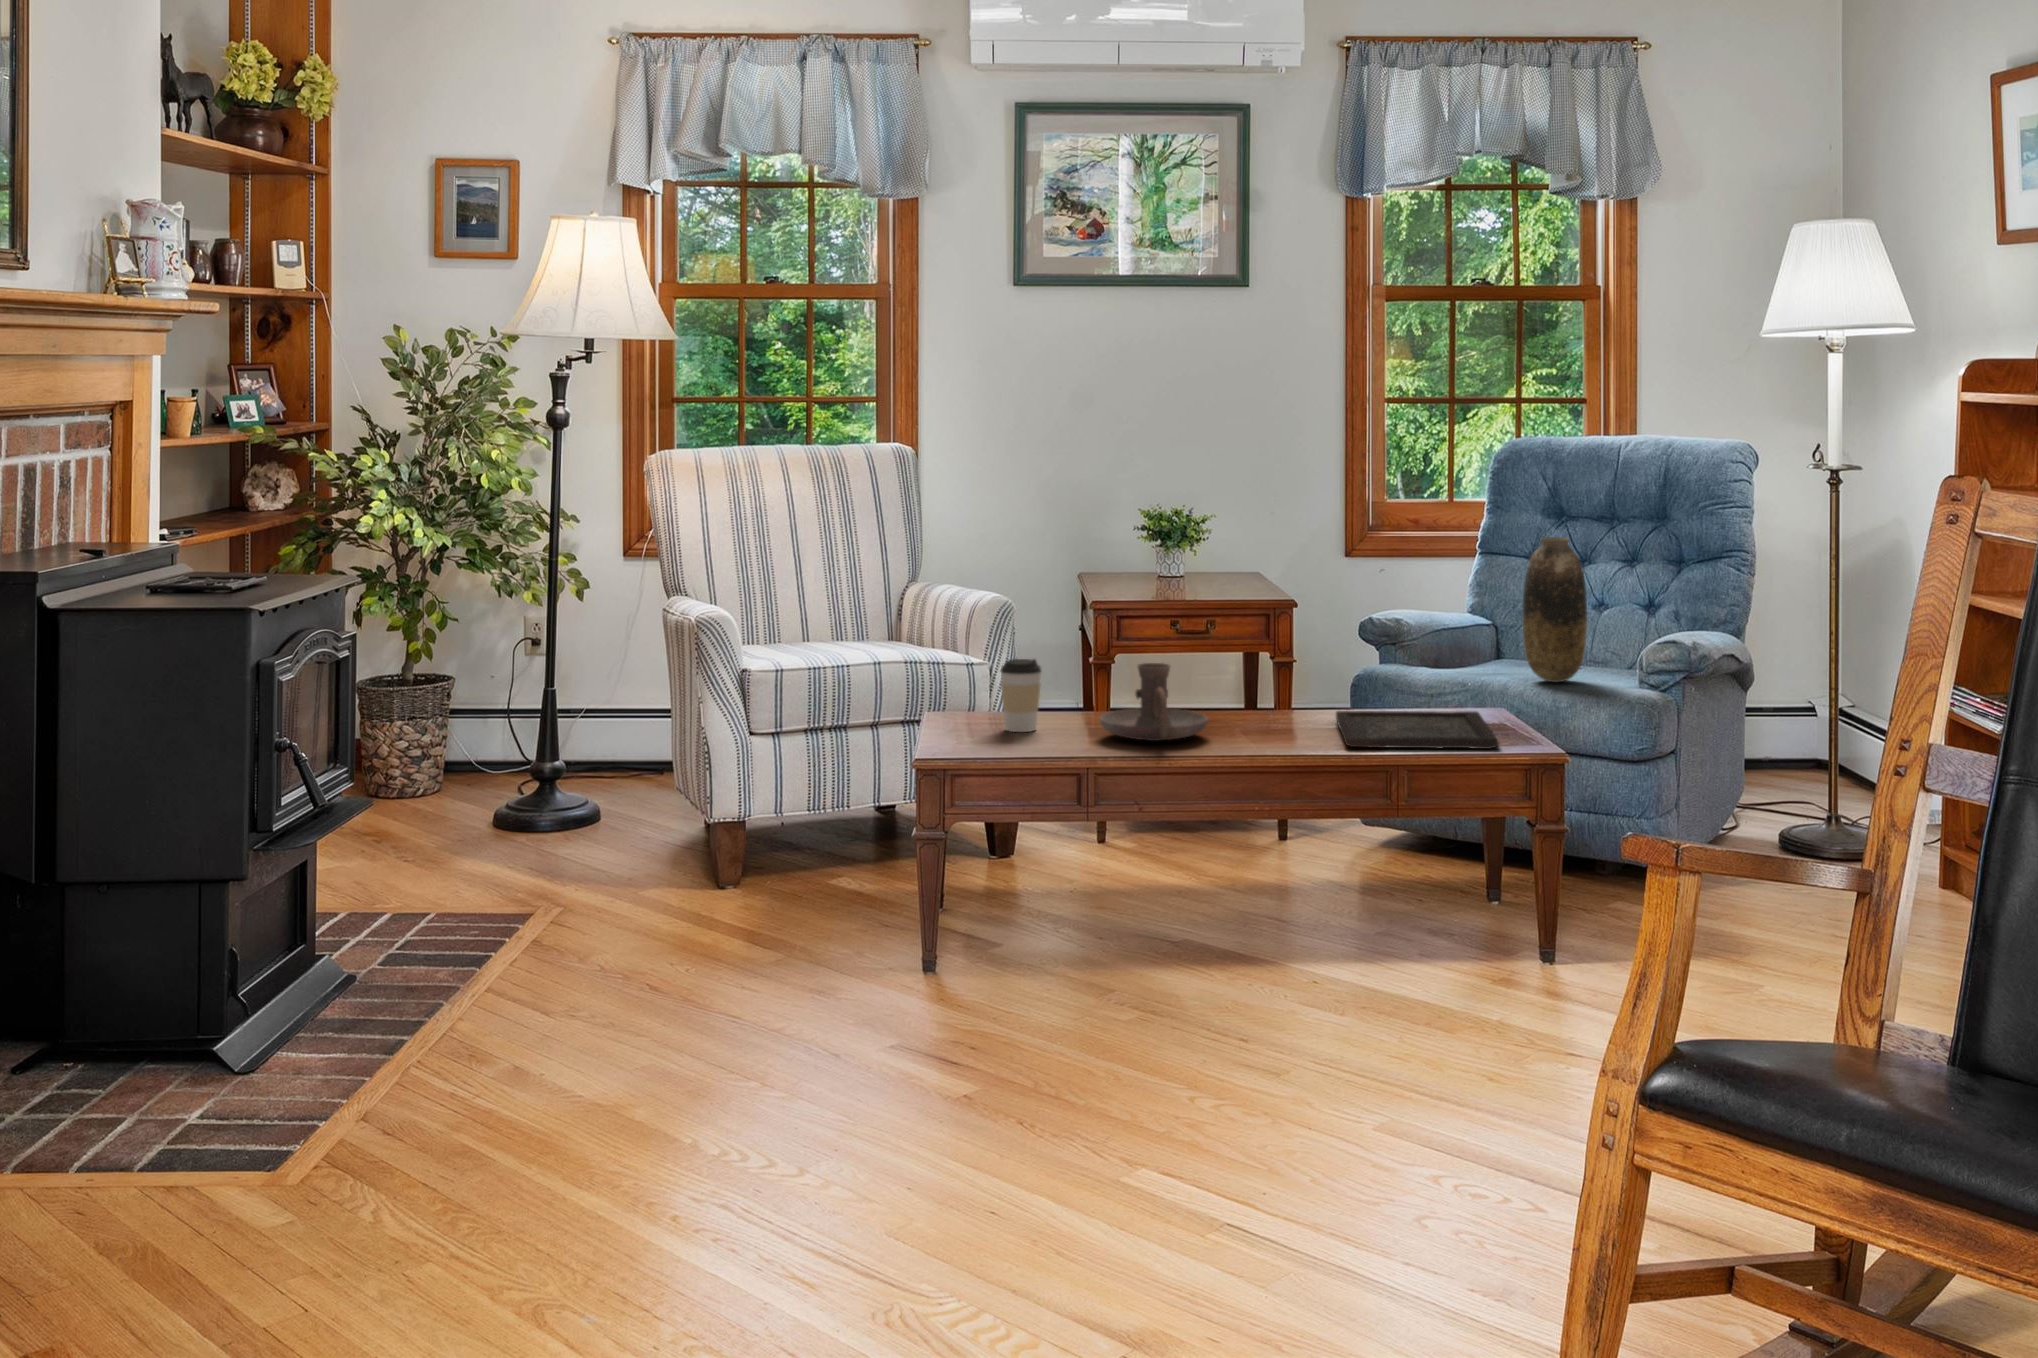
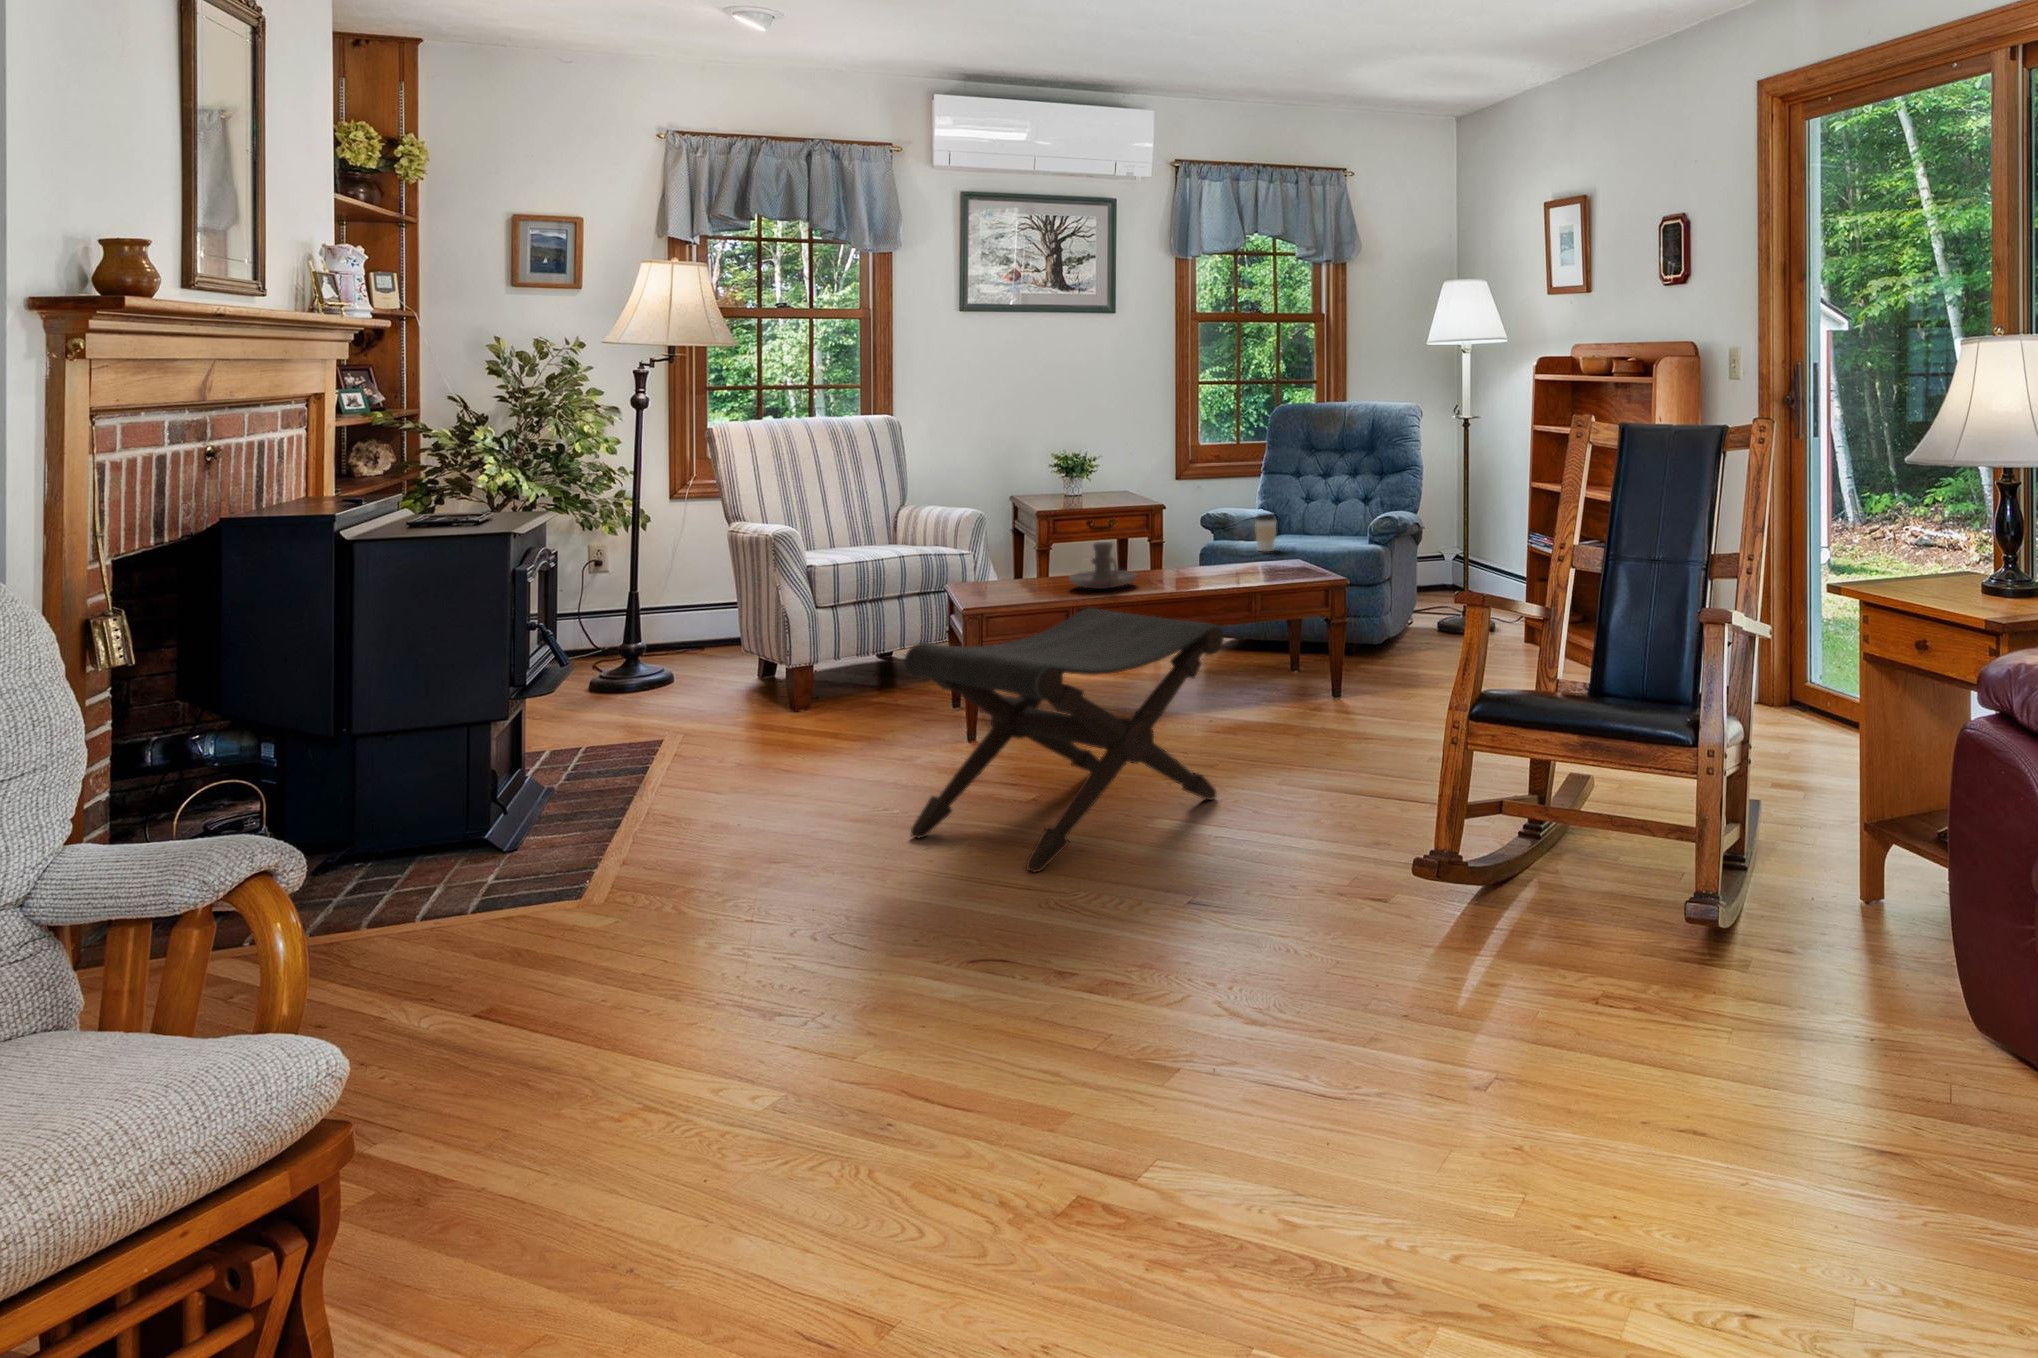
vase: present [1523,537,1587,682] -> none [1299,460,1335,543]
coffee cup: present [1001,659,1041,732] -> present [1255,513,1276,551]
tray: present [1336,711,1499,749] -> none [1206,560,1309,583]
footstool: none [748,780,1268,1236] -> present [904,608,1224,872]

